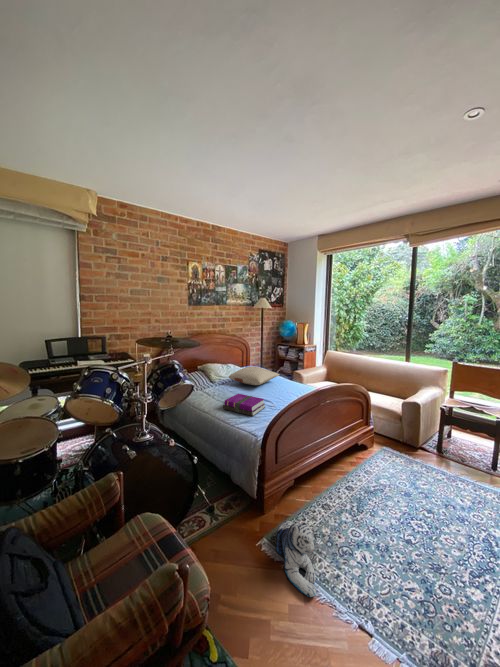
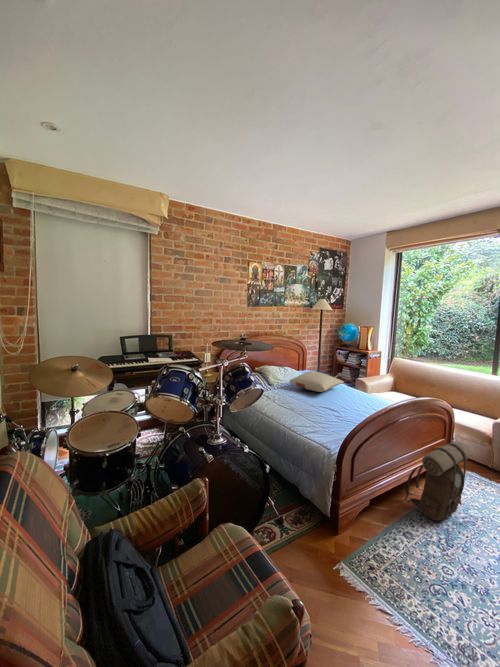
notebook: present [223,394,265,416] -> none [289,400,334,426]
backpack: none [326,421,380,492] -> present [405,442,472,521]
plush toy: present [276,521,317,597] -> none [355,545,410,639]

